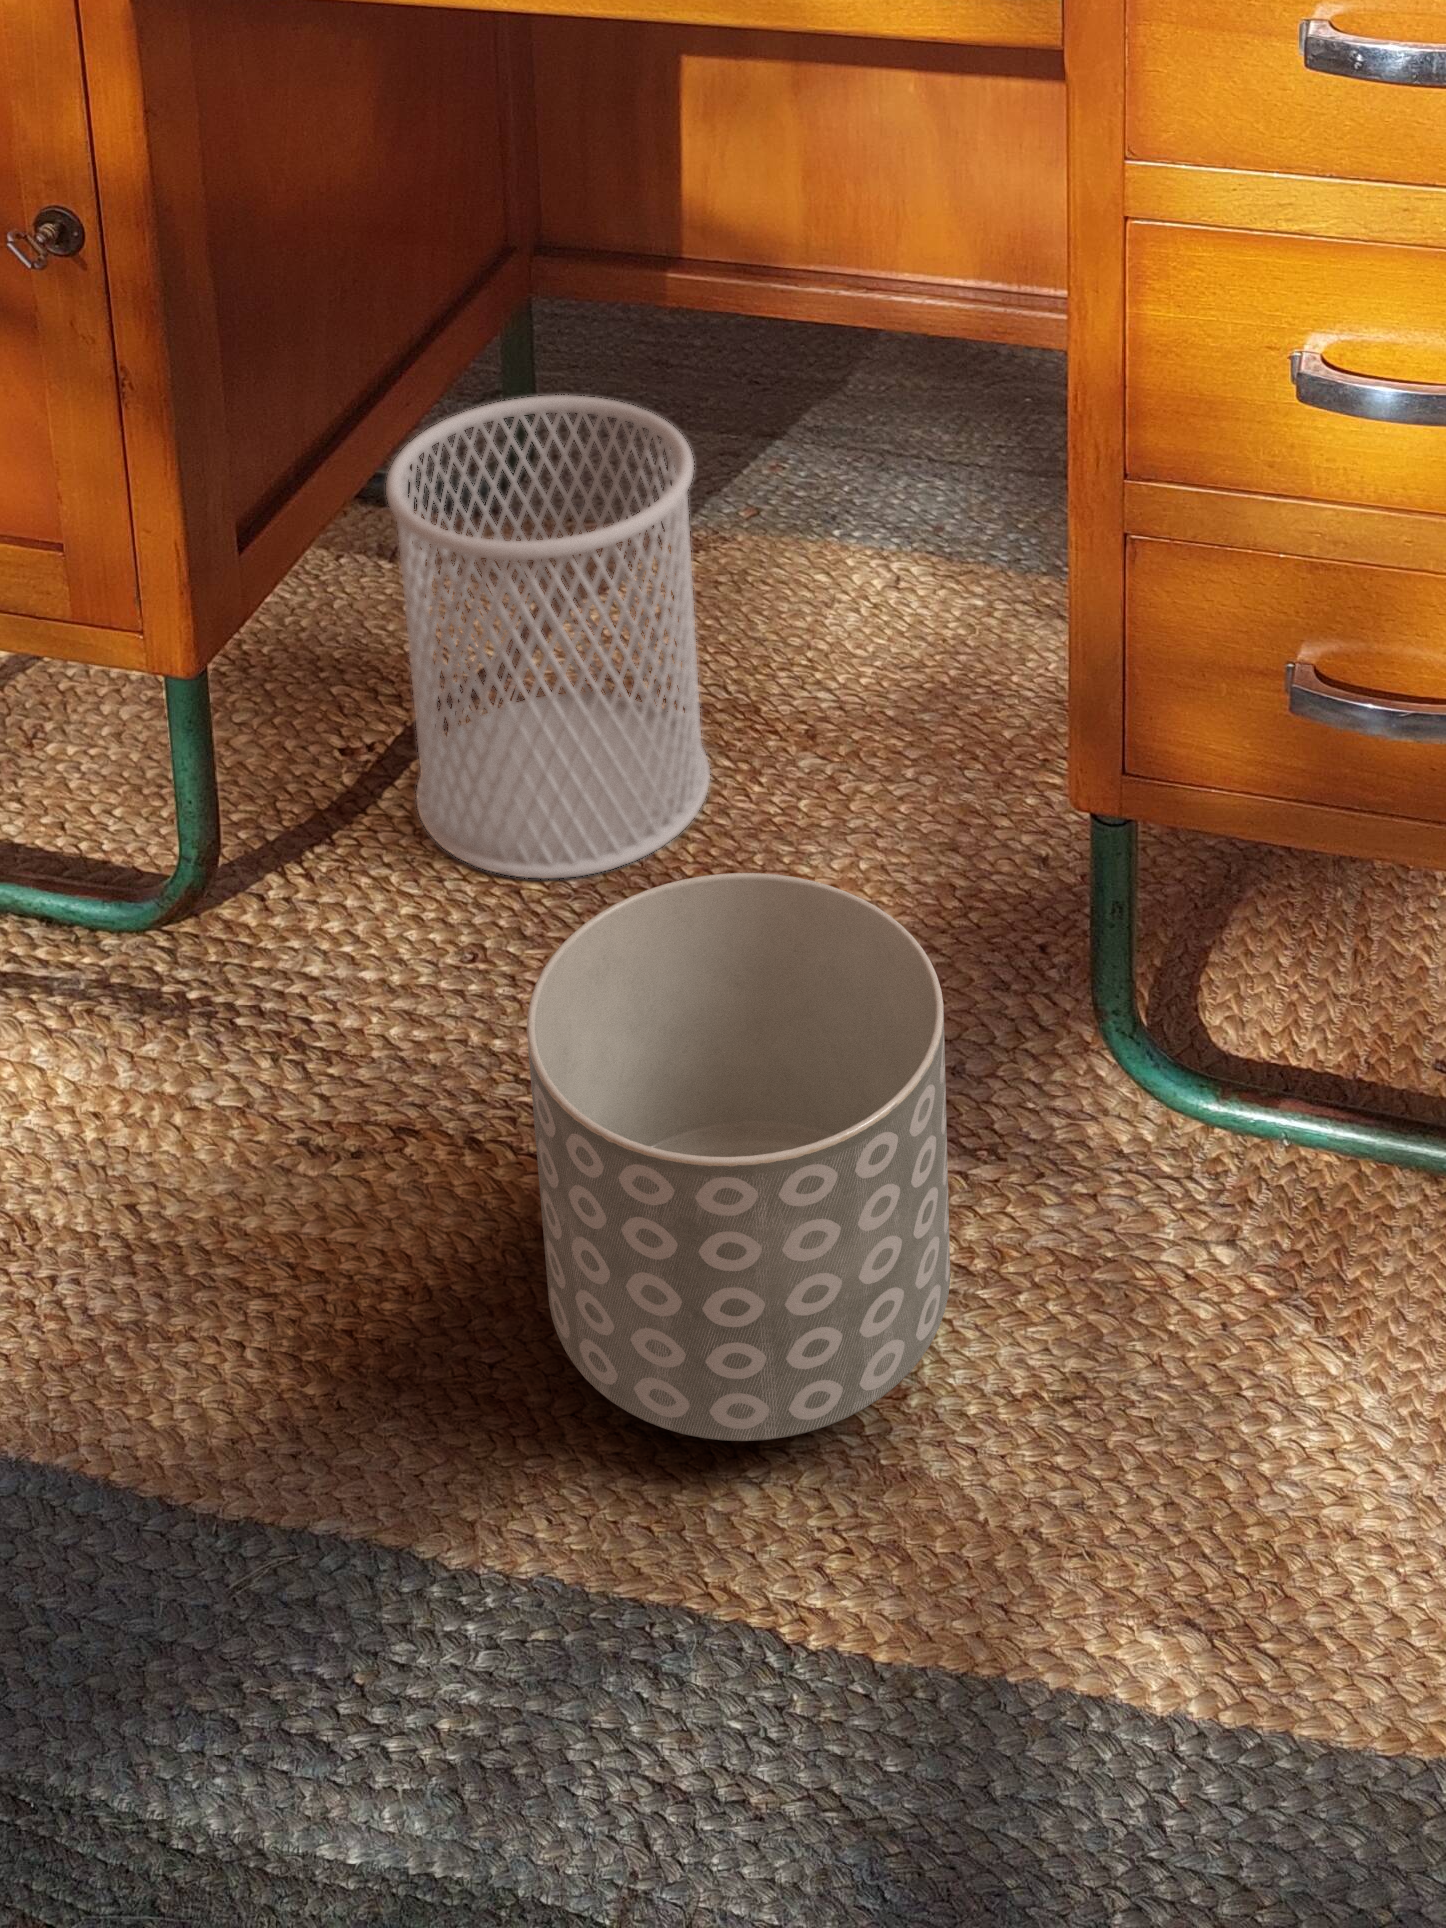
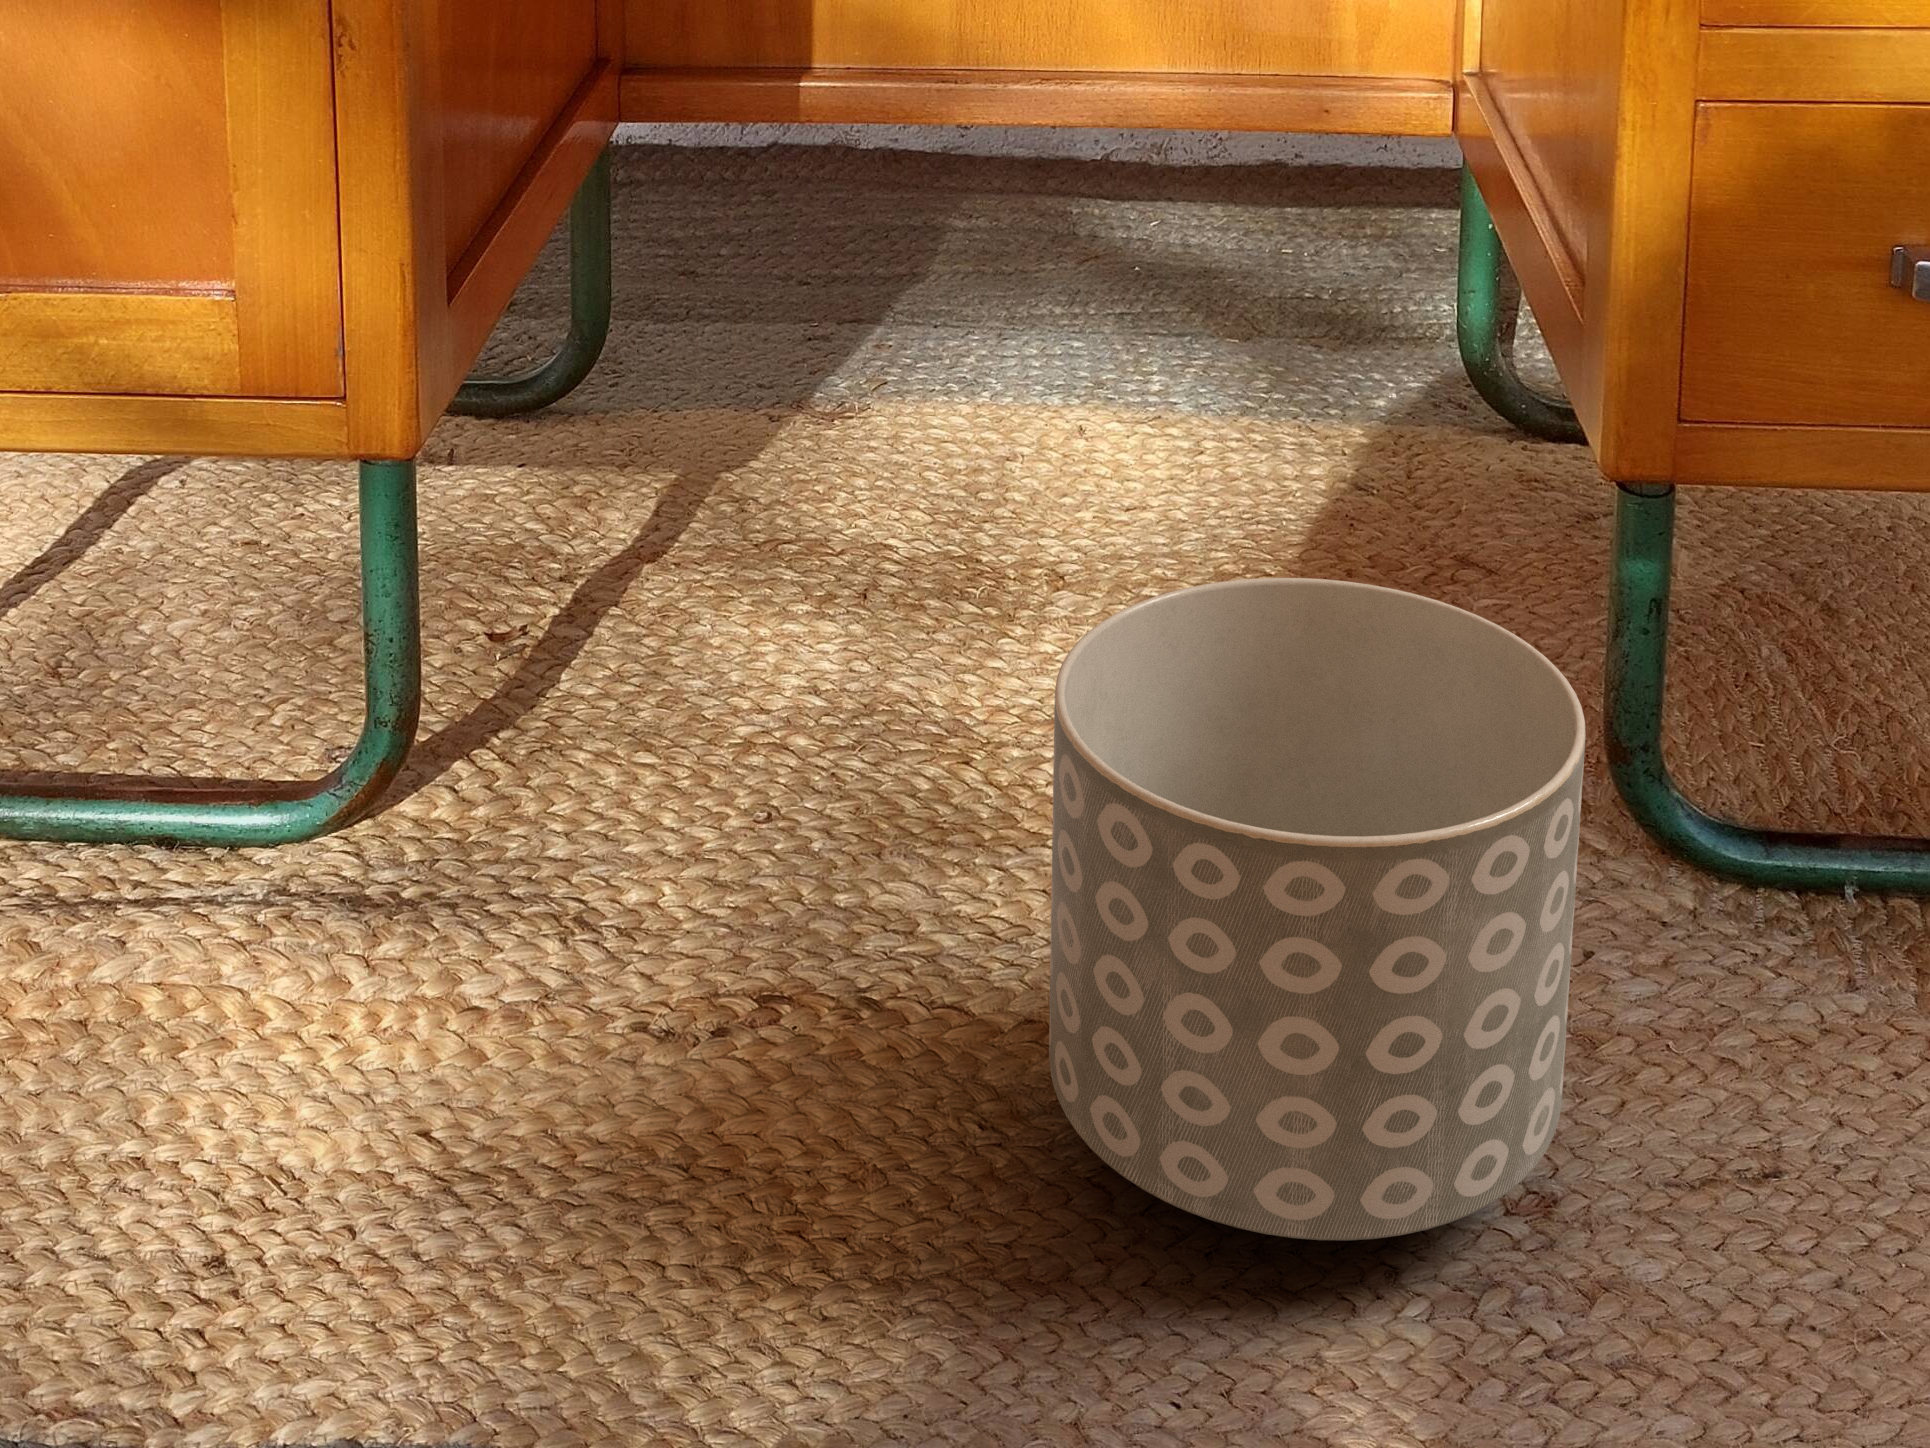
wastebasket: present [386,395,710,879] -> none [588,174,964,738]

